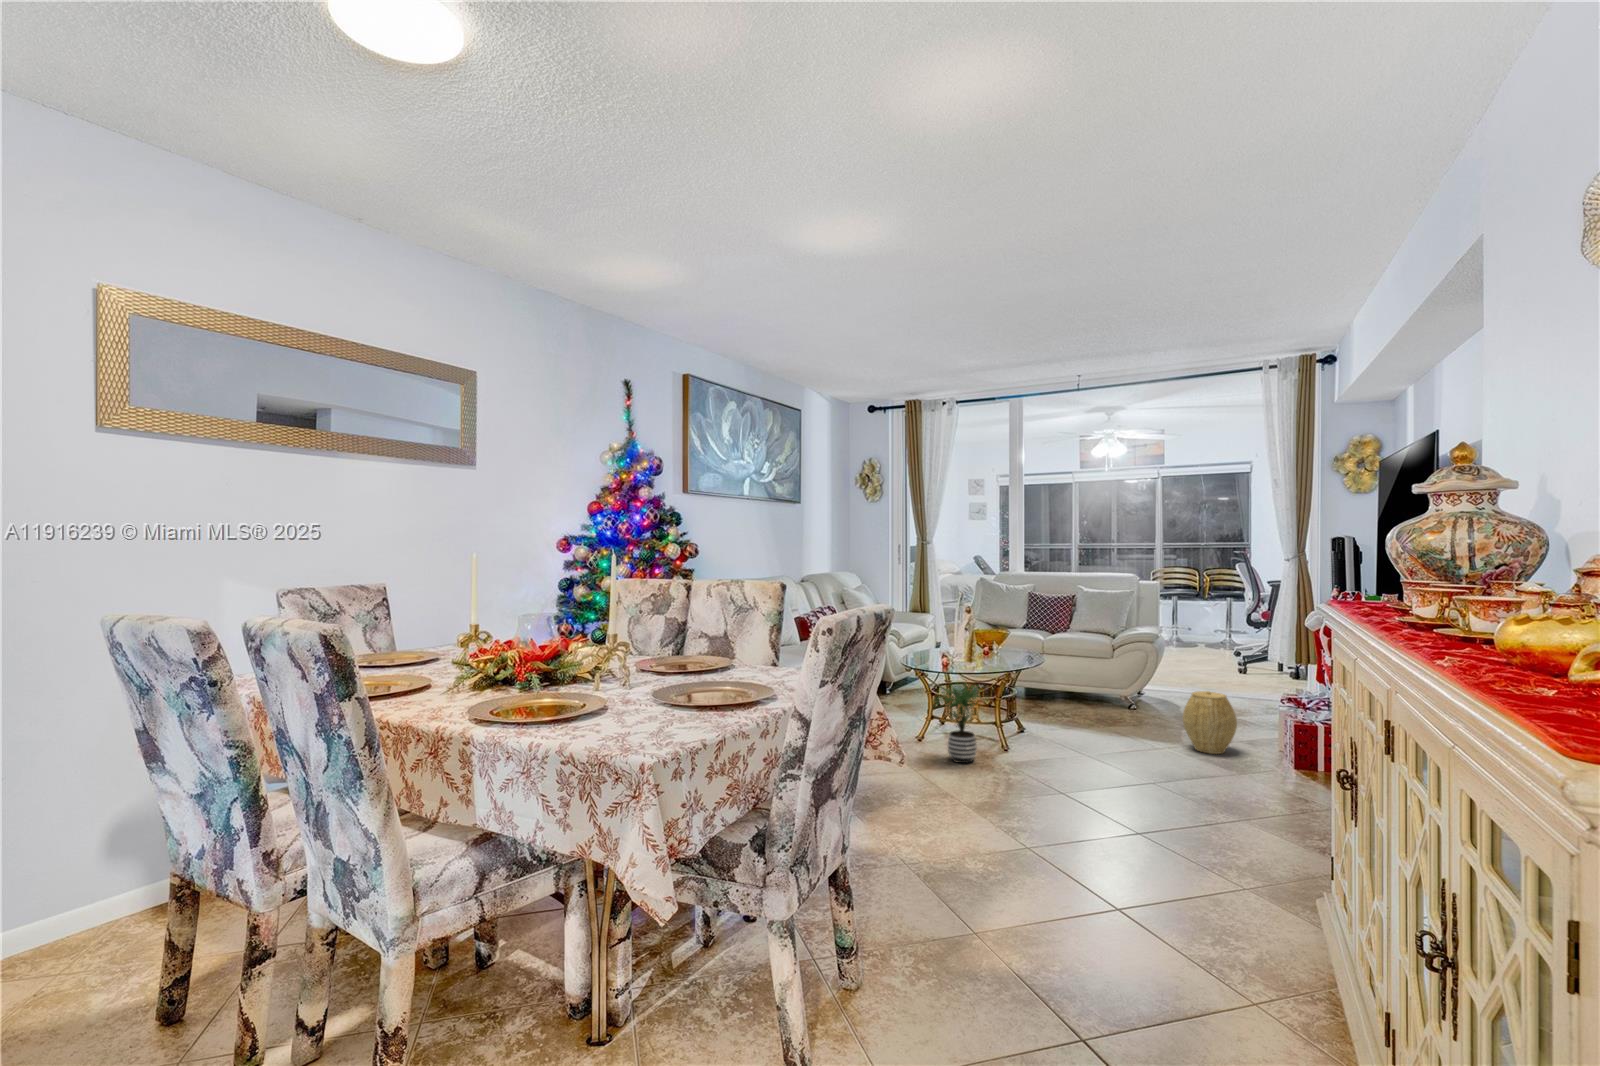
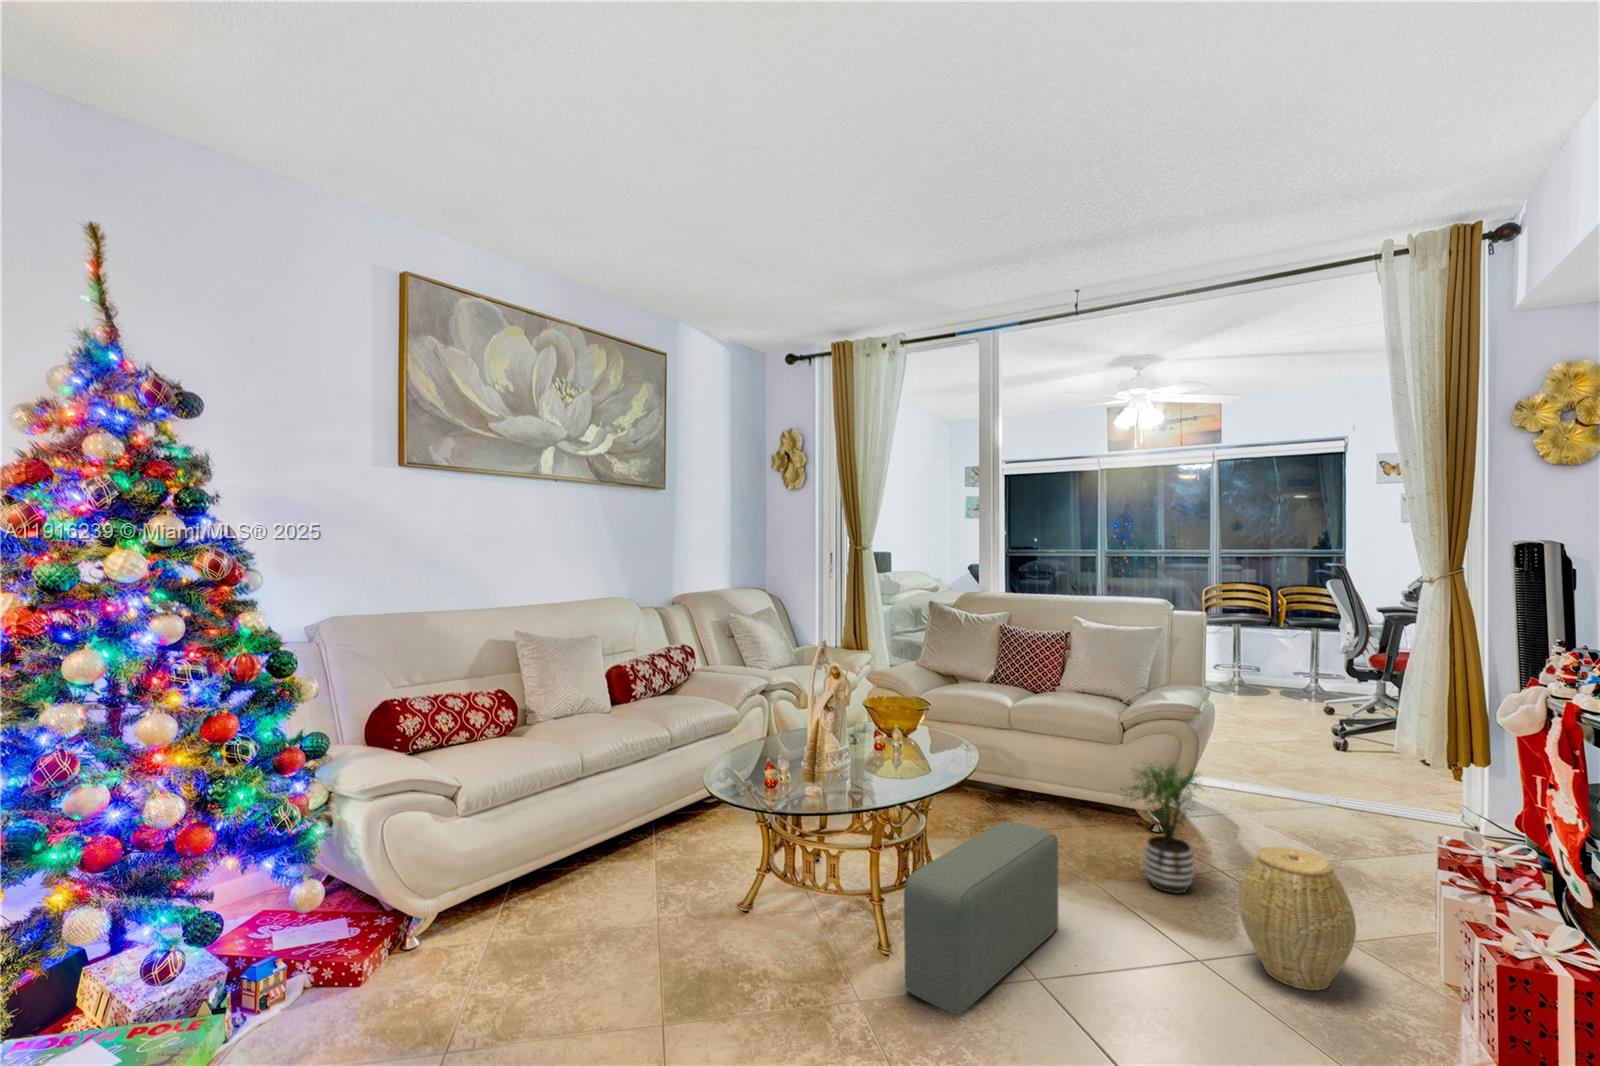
potted plant: present [935,684,979,763] -> present [1120,763,1201,893]
pouf: none [1026,688,1092,764] -> present [904,821,1059,1014]

